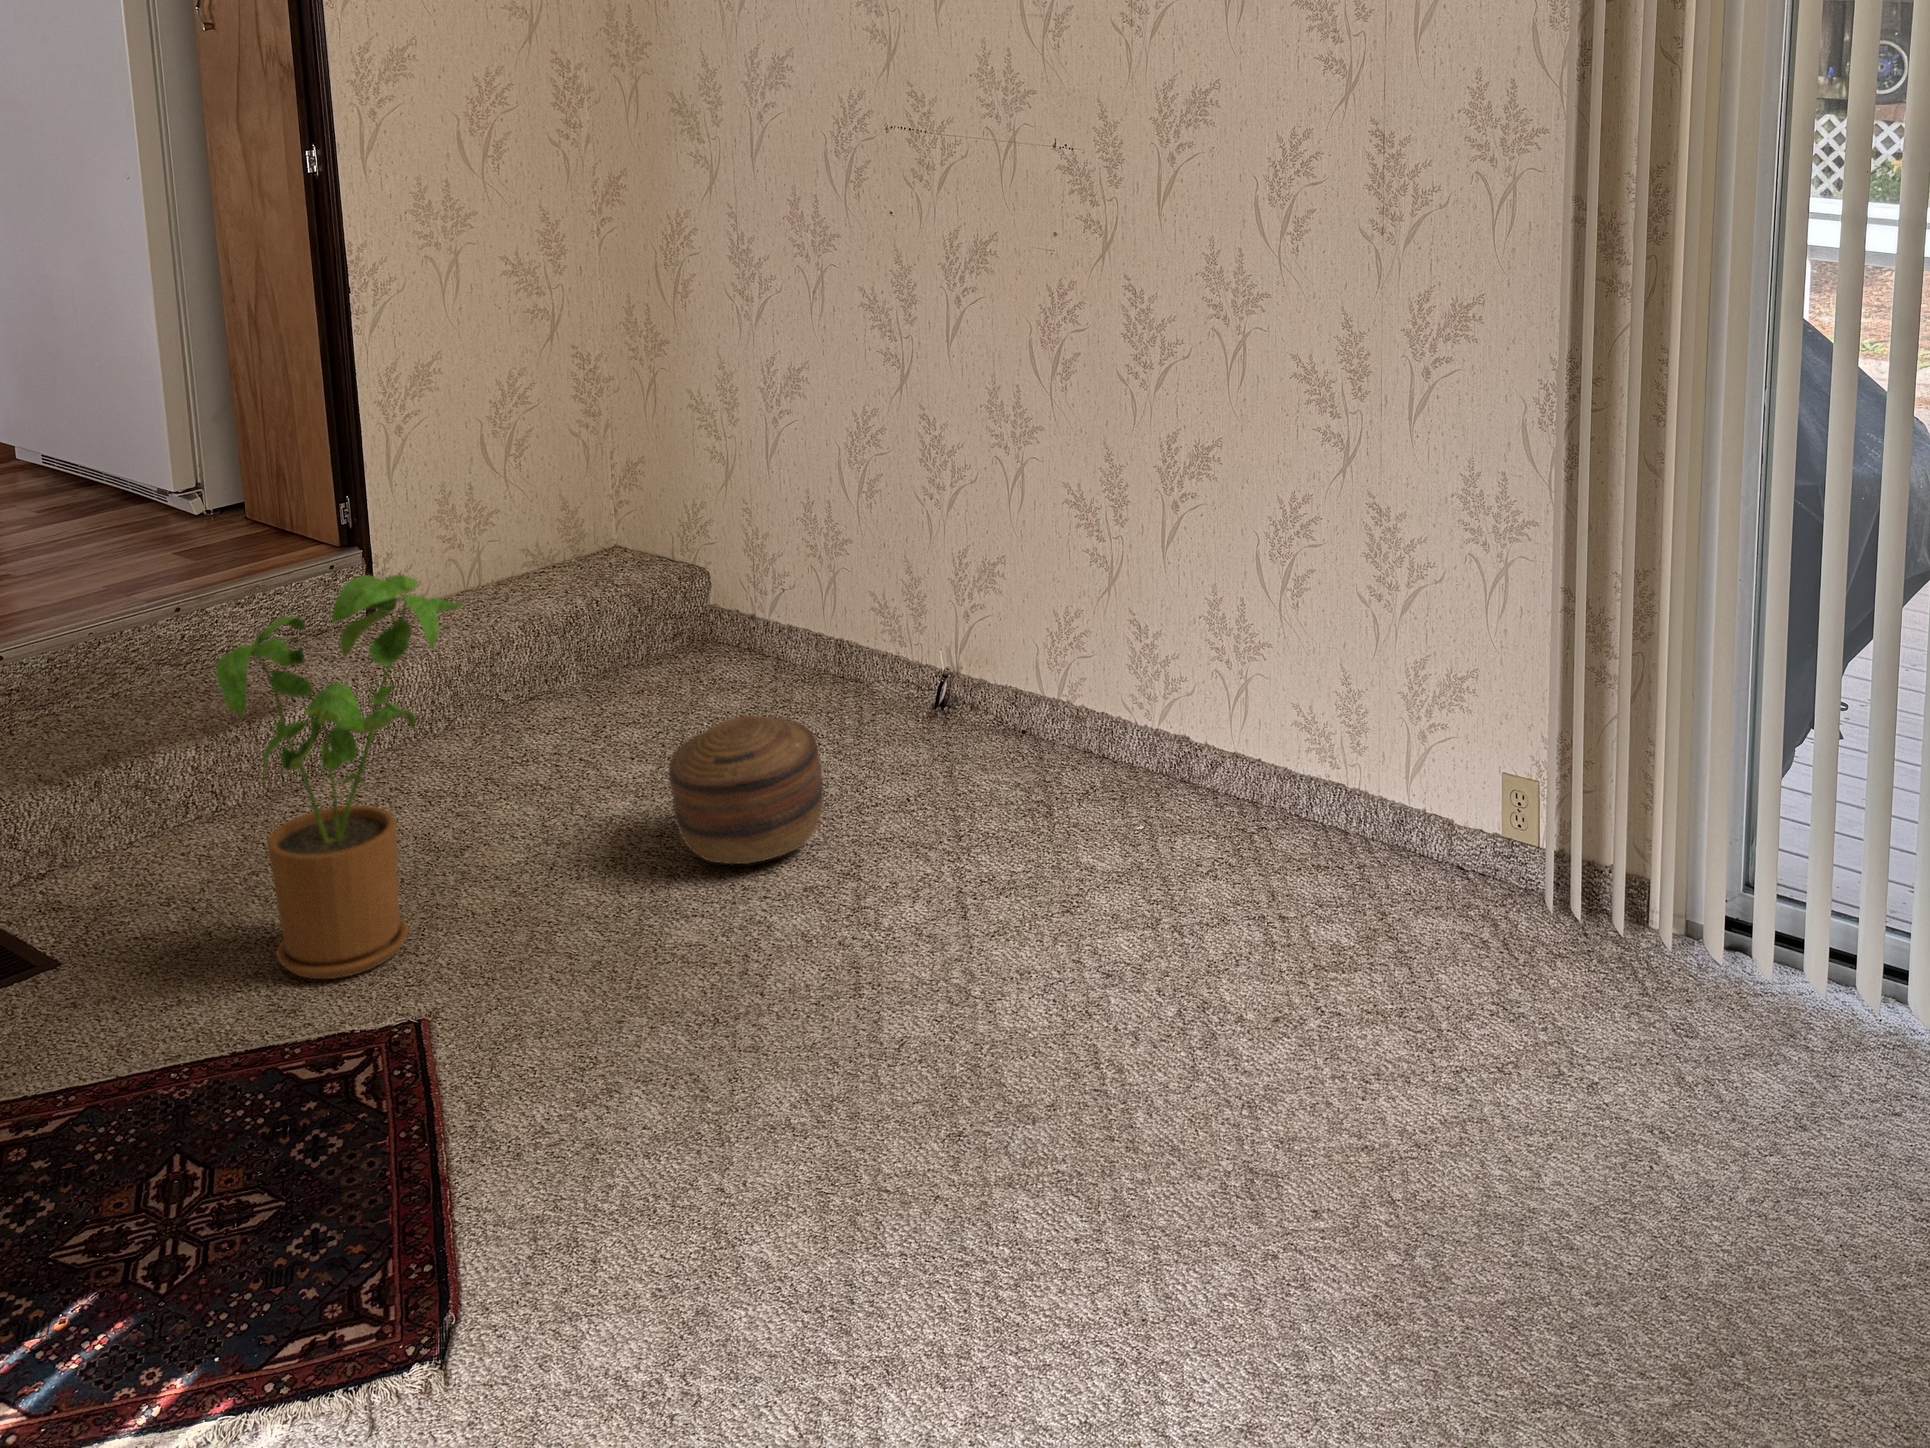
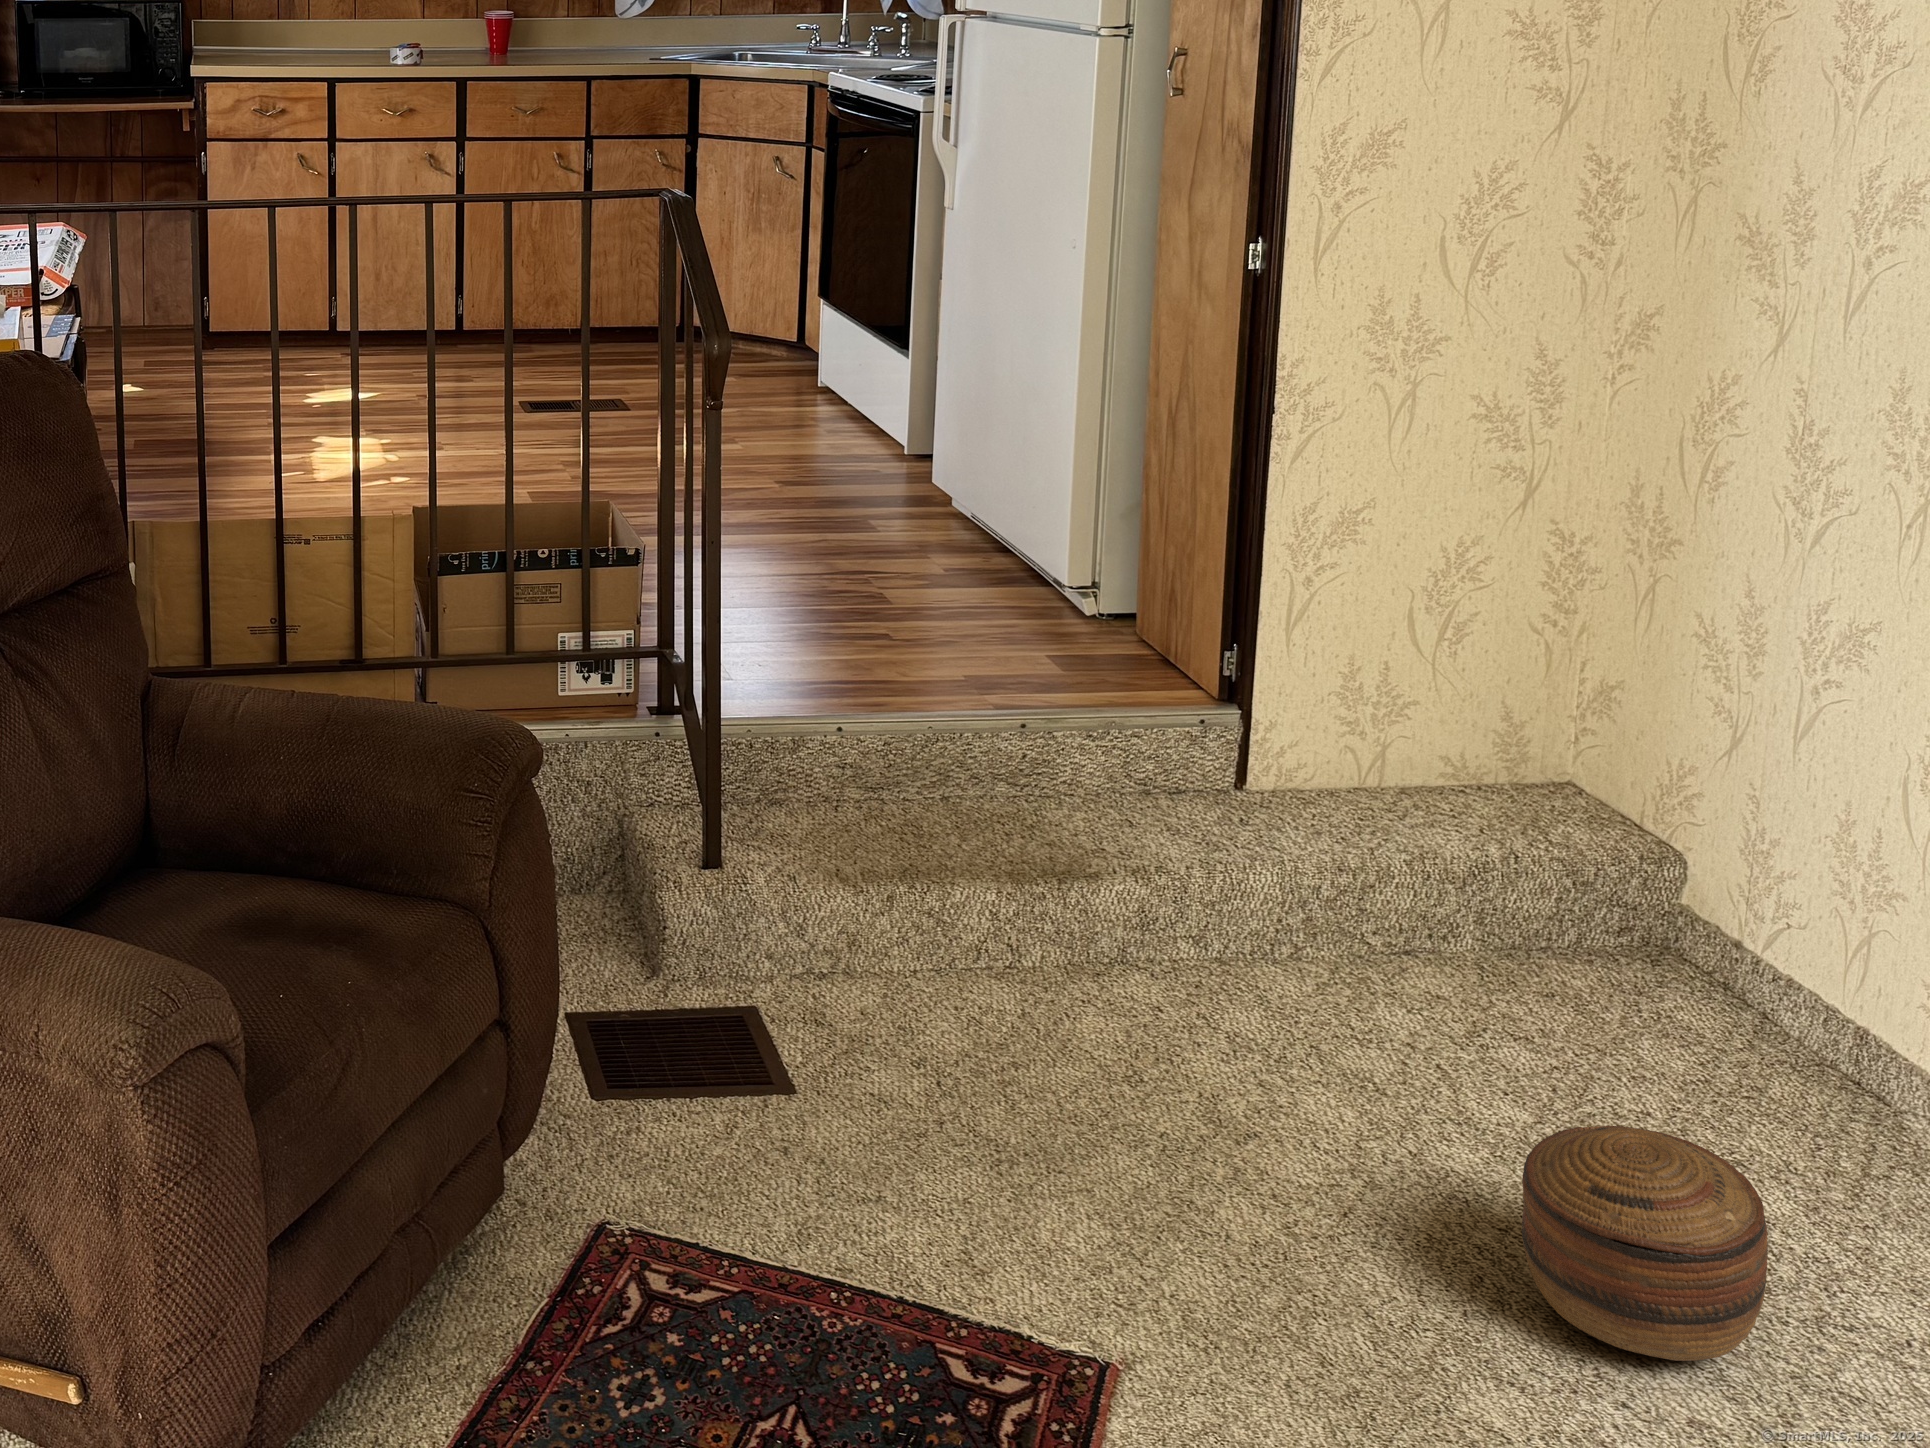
house plant: present [216,574,462,979] -> none [976,795,1275,1258]

